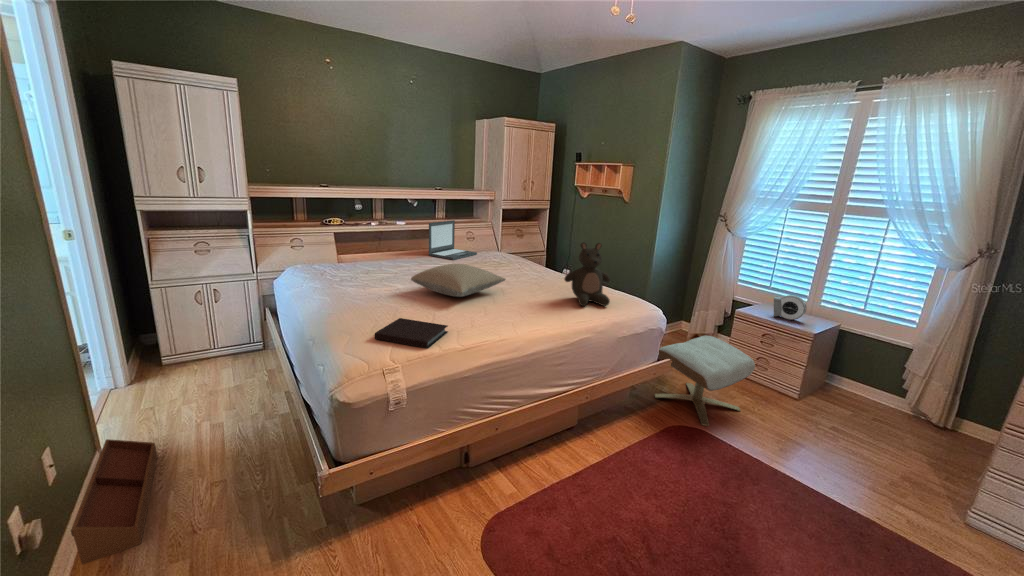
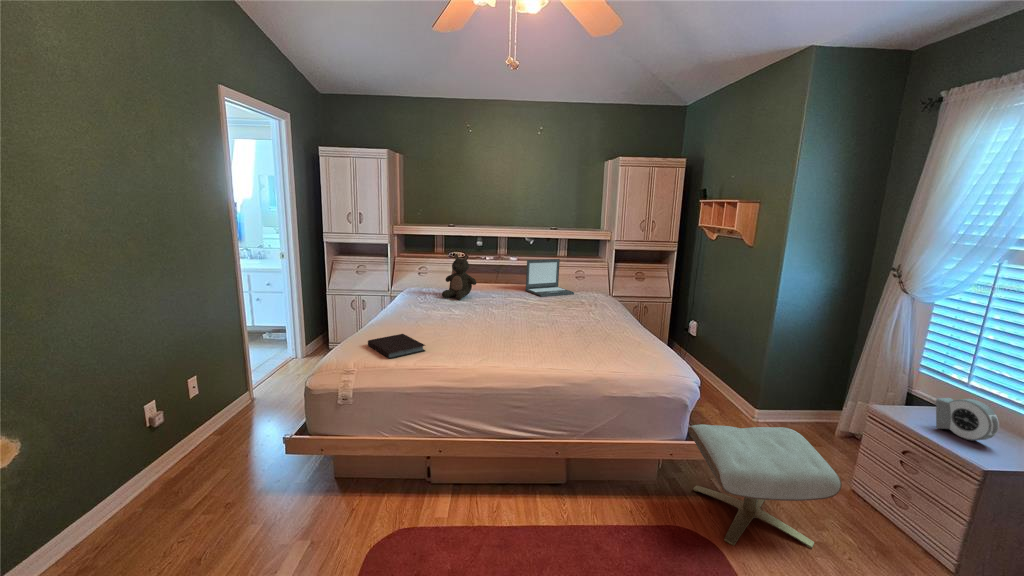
stuffed bear: present [564,242,610,306] -> present [442,254,477,300]
pillow: present [411,264,506,297] -> none [454,296,534,327]
storage bin: present [71,439,157,564] -> none [192,384,274,451]

